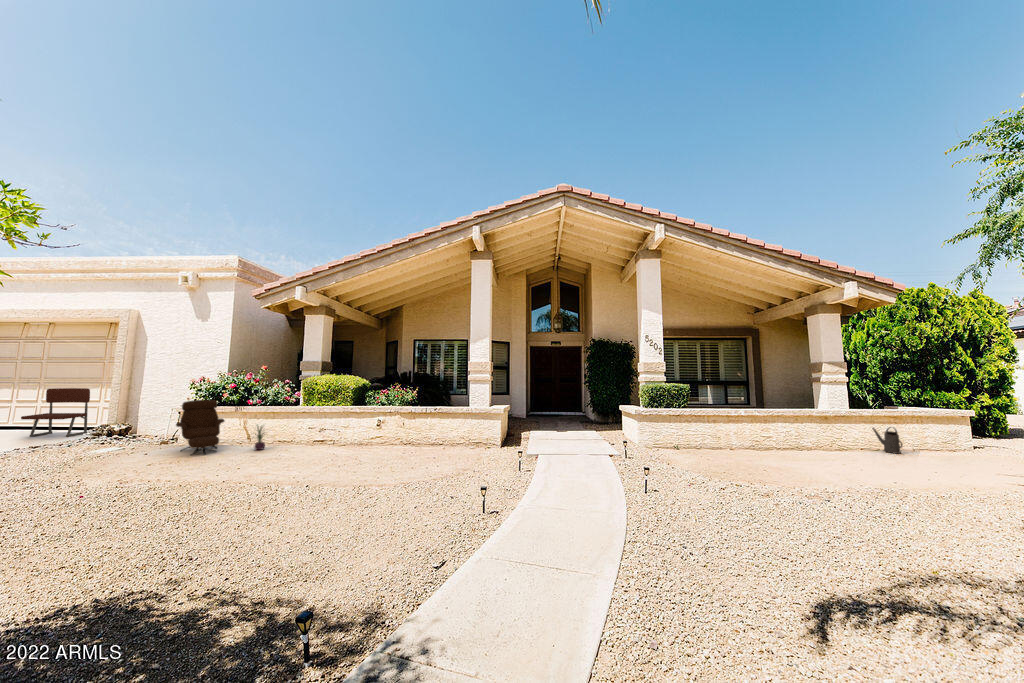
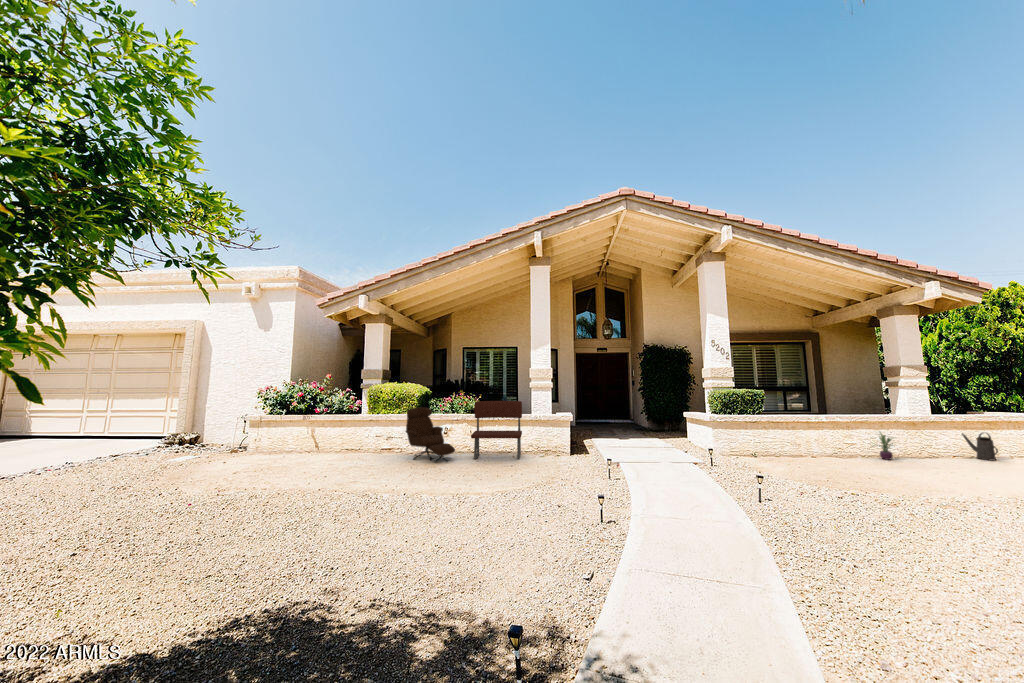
bench: present [21,388,90,437] -> present [471,401,522,459]
lounge chair: present [176,400,224,455] -> present [405,407,455,462]
decorative plant: present [255,426,265,450] -> present [879,432,893,460]

